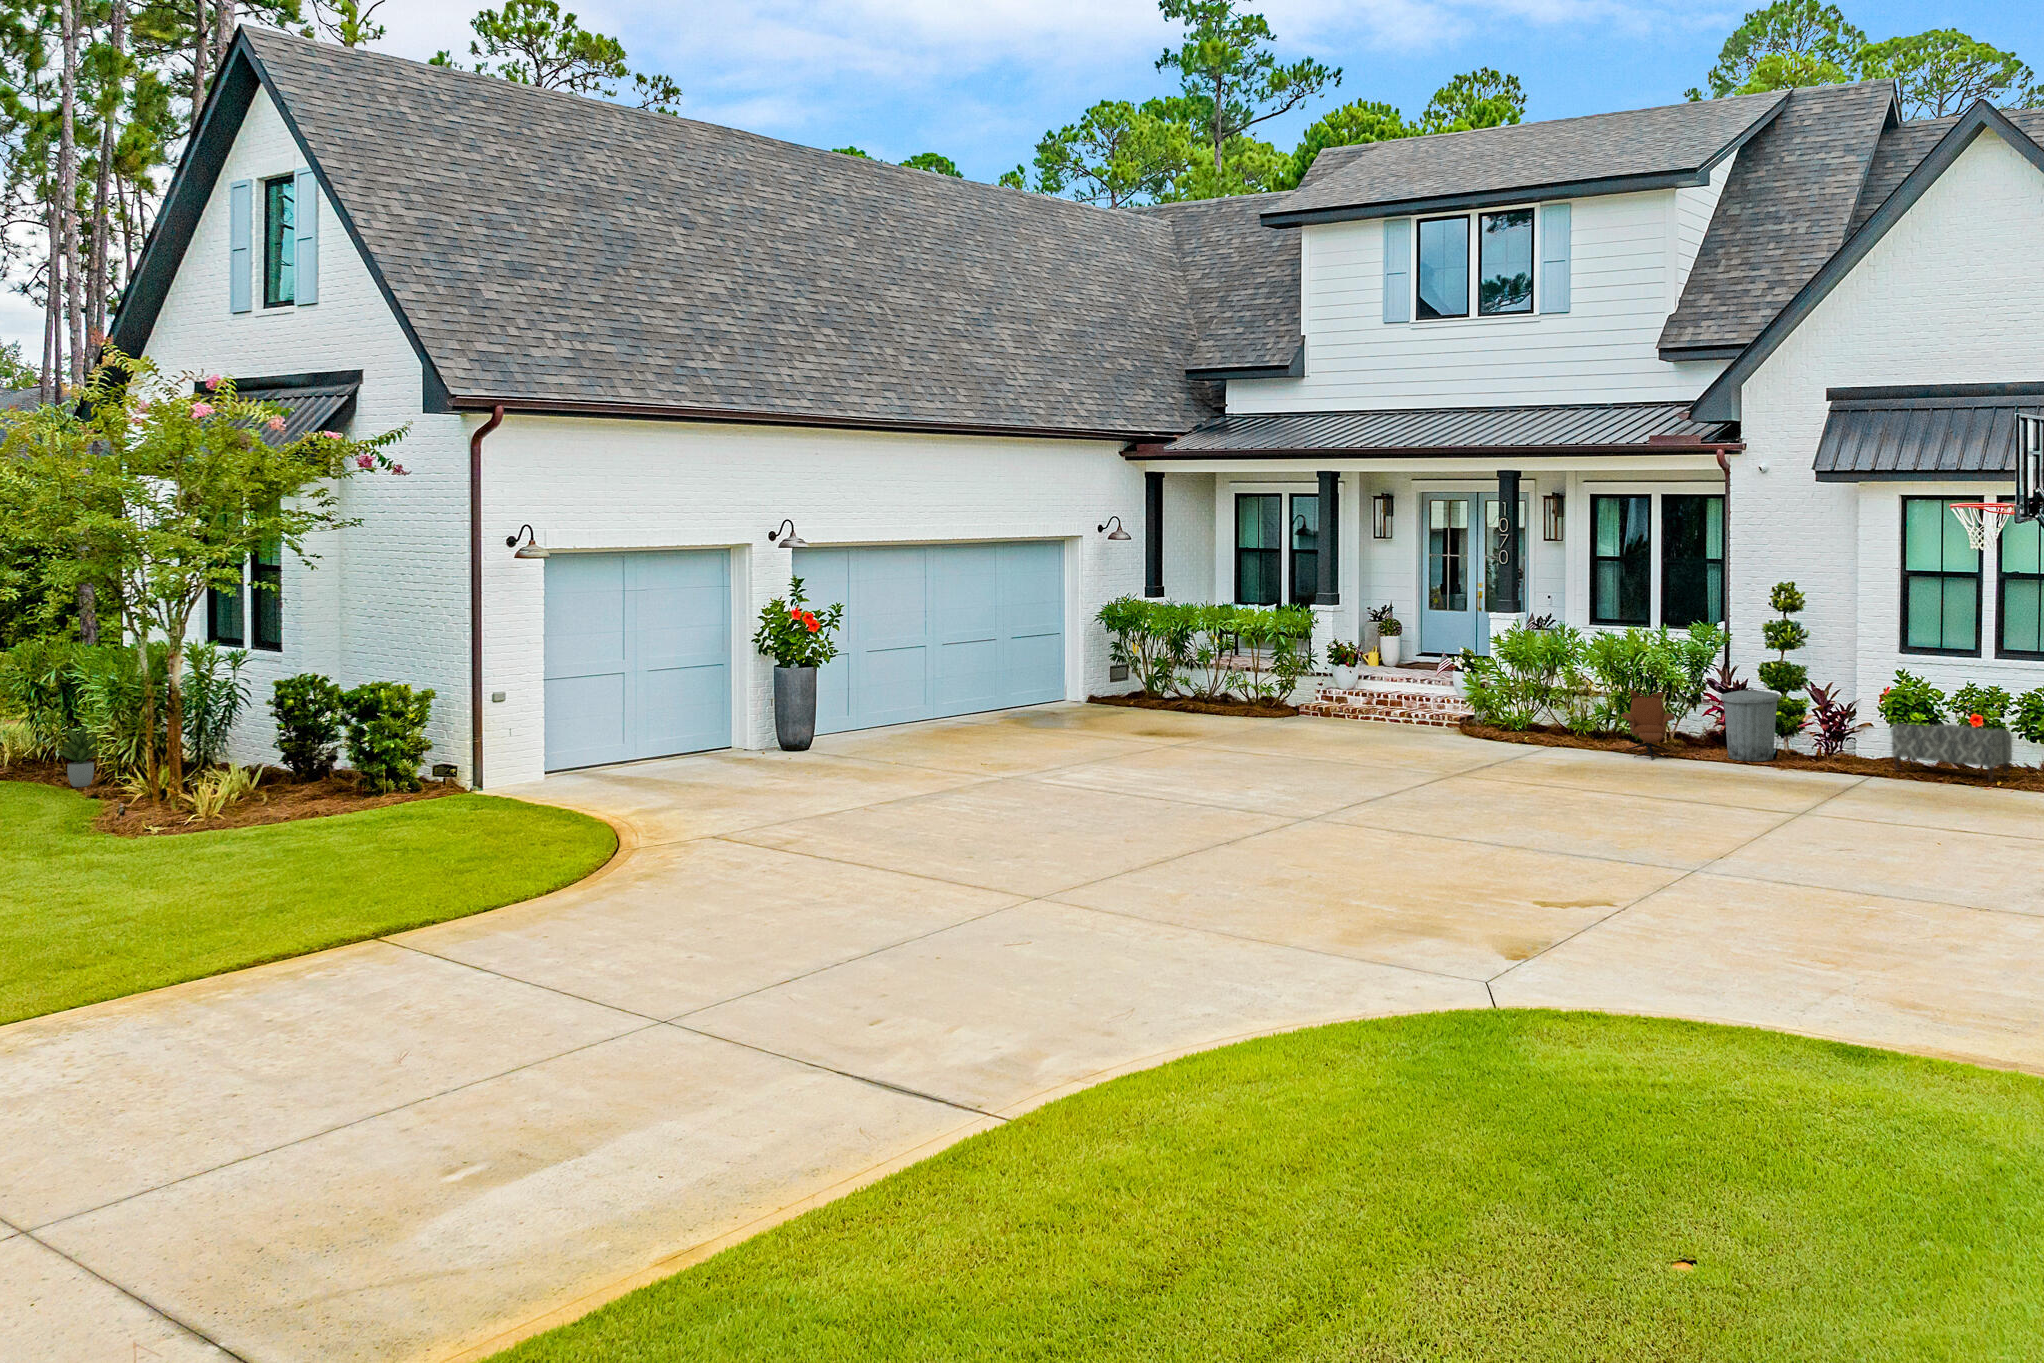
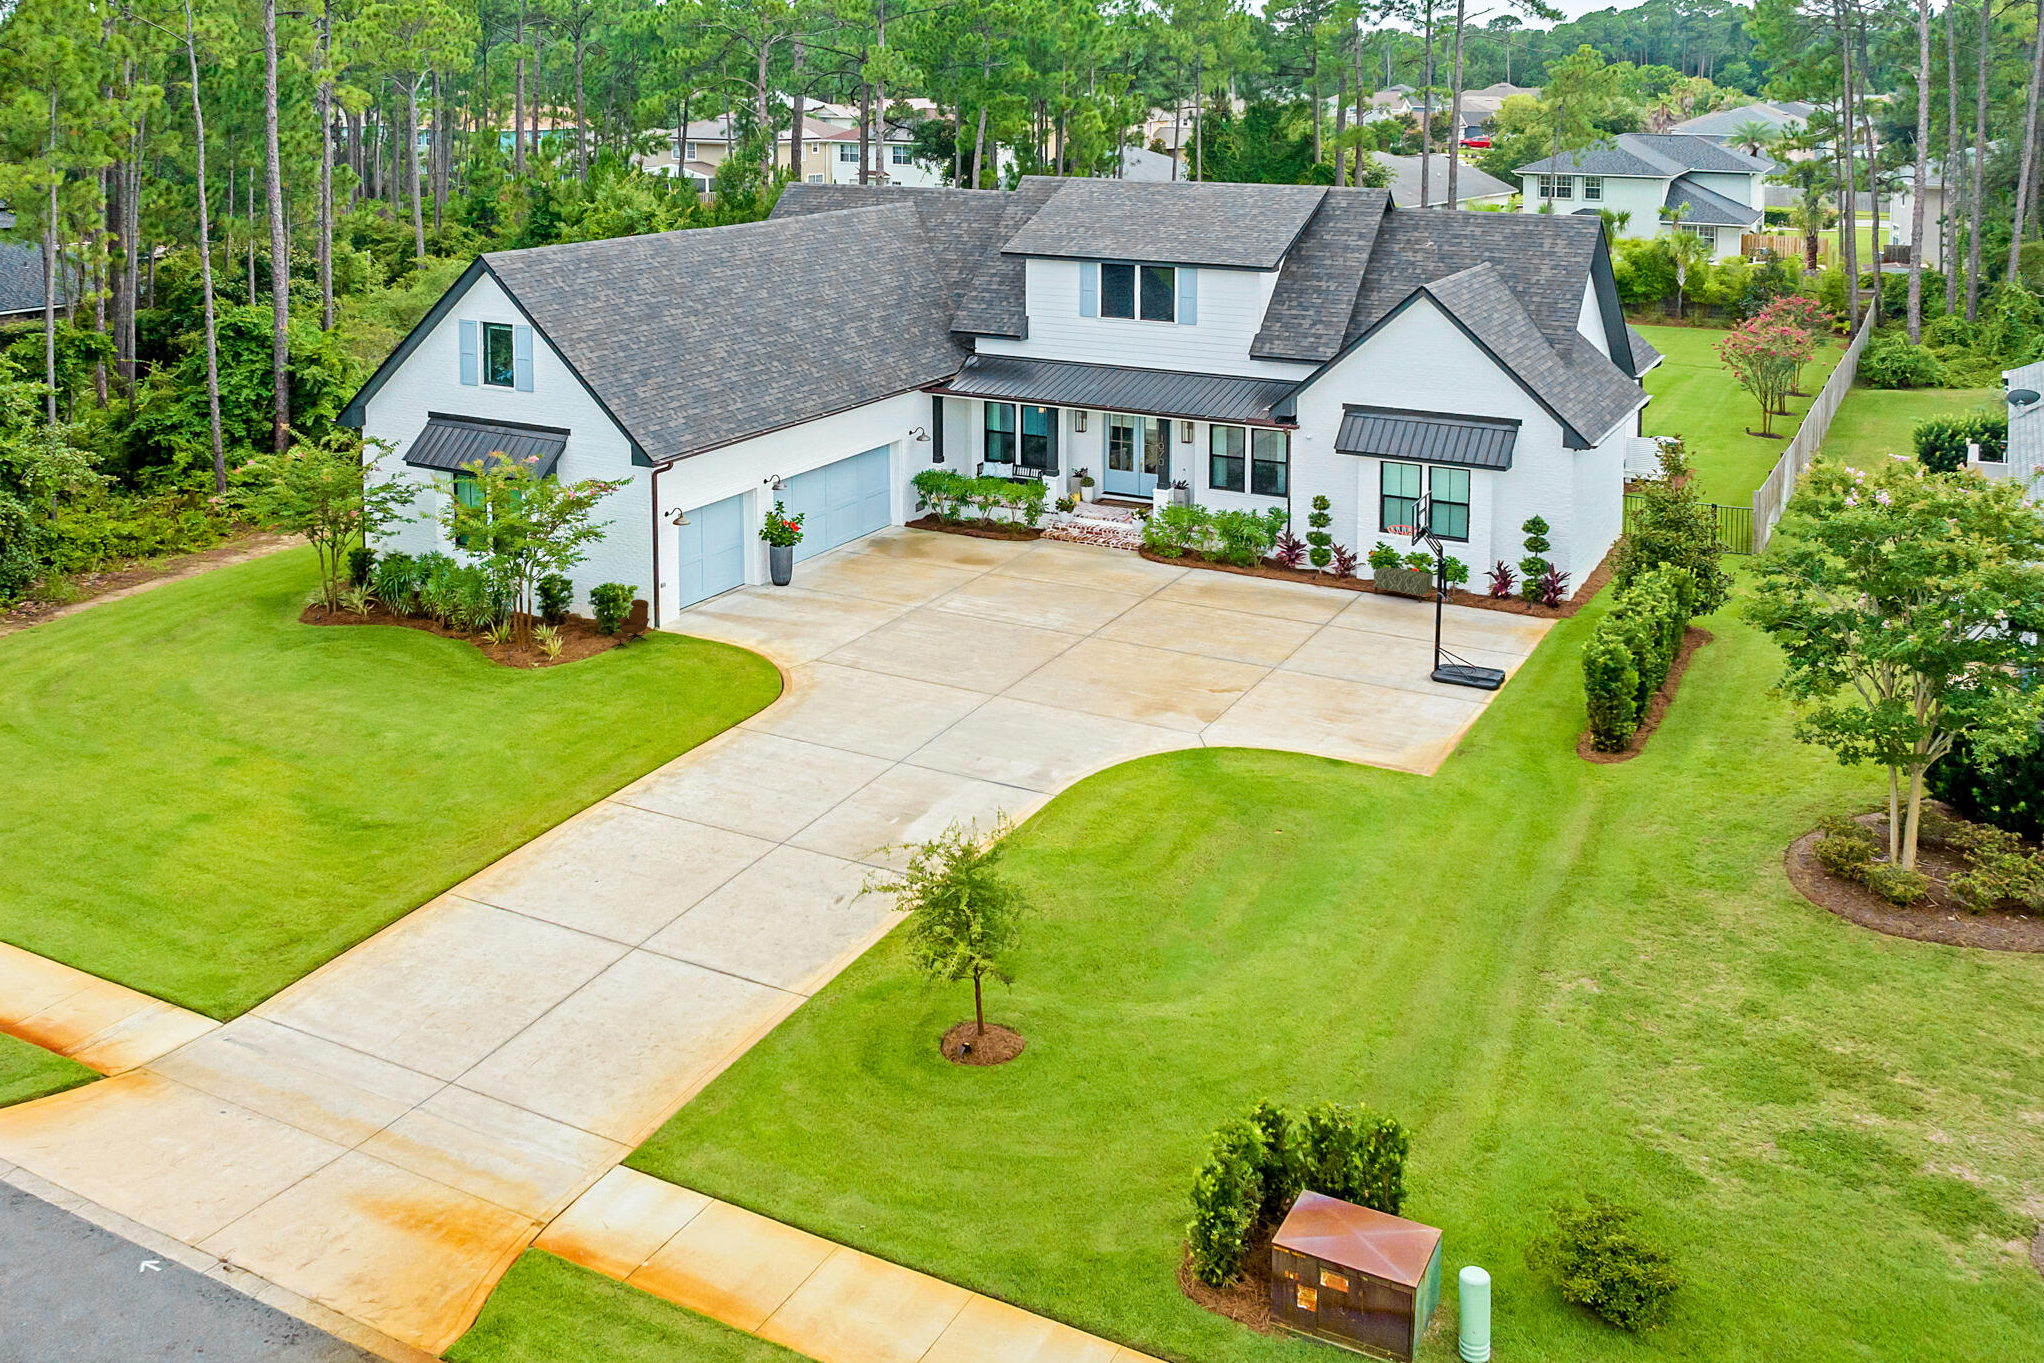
trash can: present [1721,687,1779,761] -> none [1288,547,1318,587]
lounge chair: present [1621,690,1675,760] -> present [612,599,650,649]
potted plant: present [57,726,99,787] -> none [410,600,433,633]

